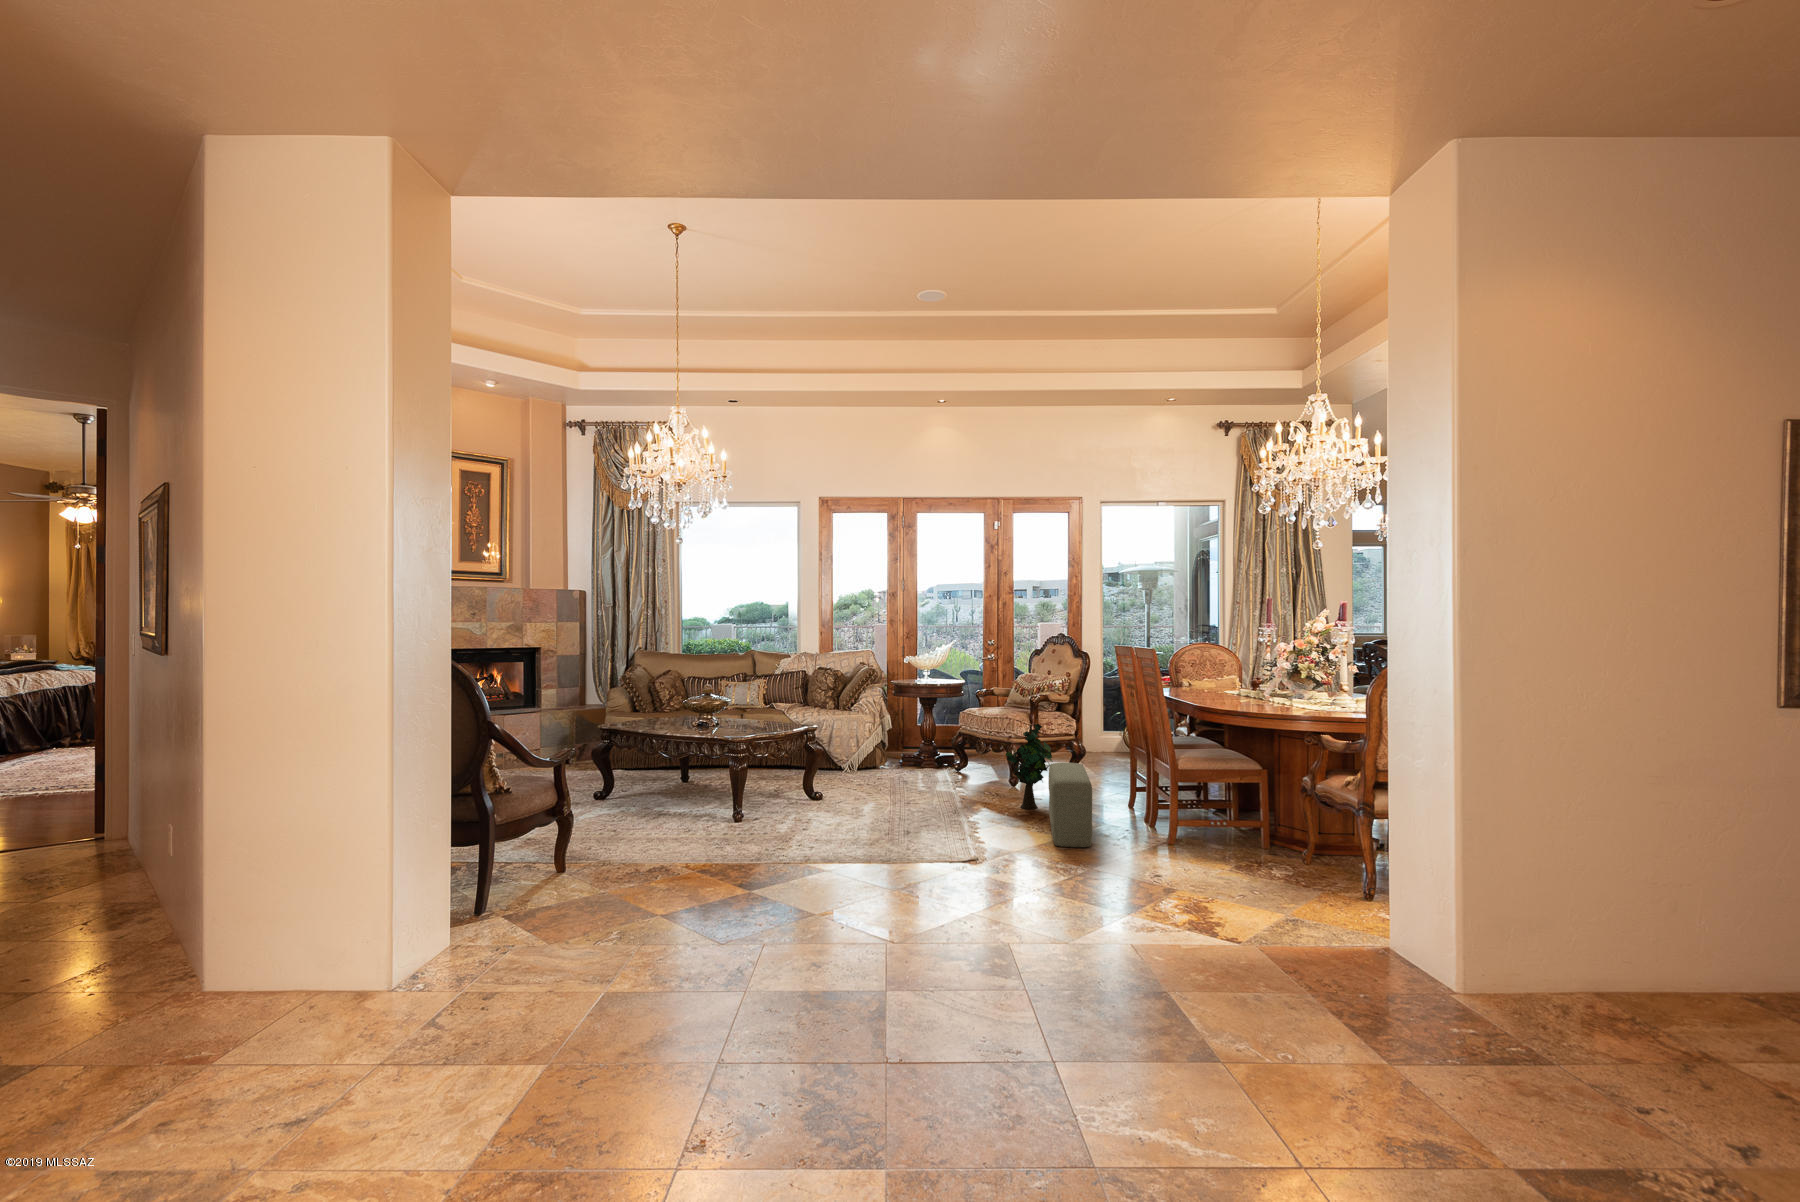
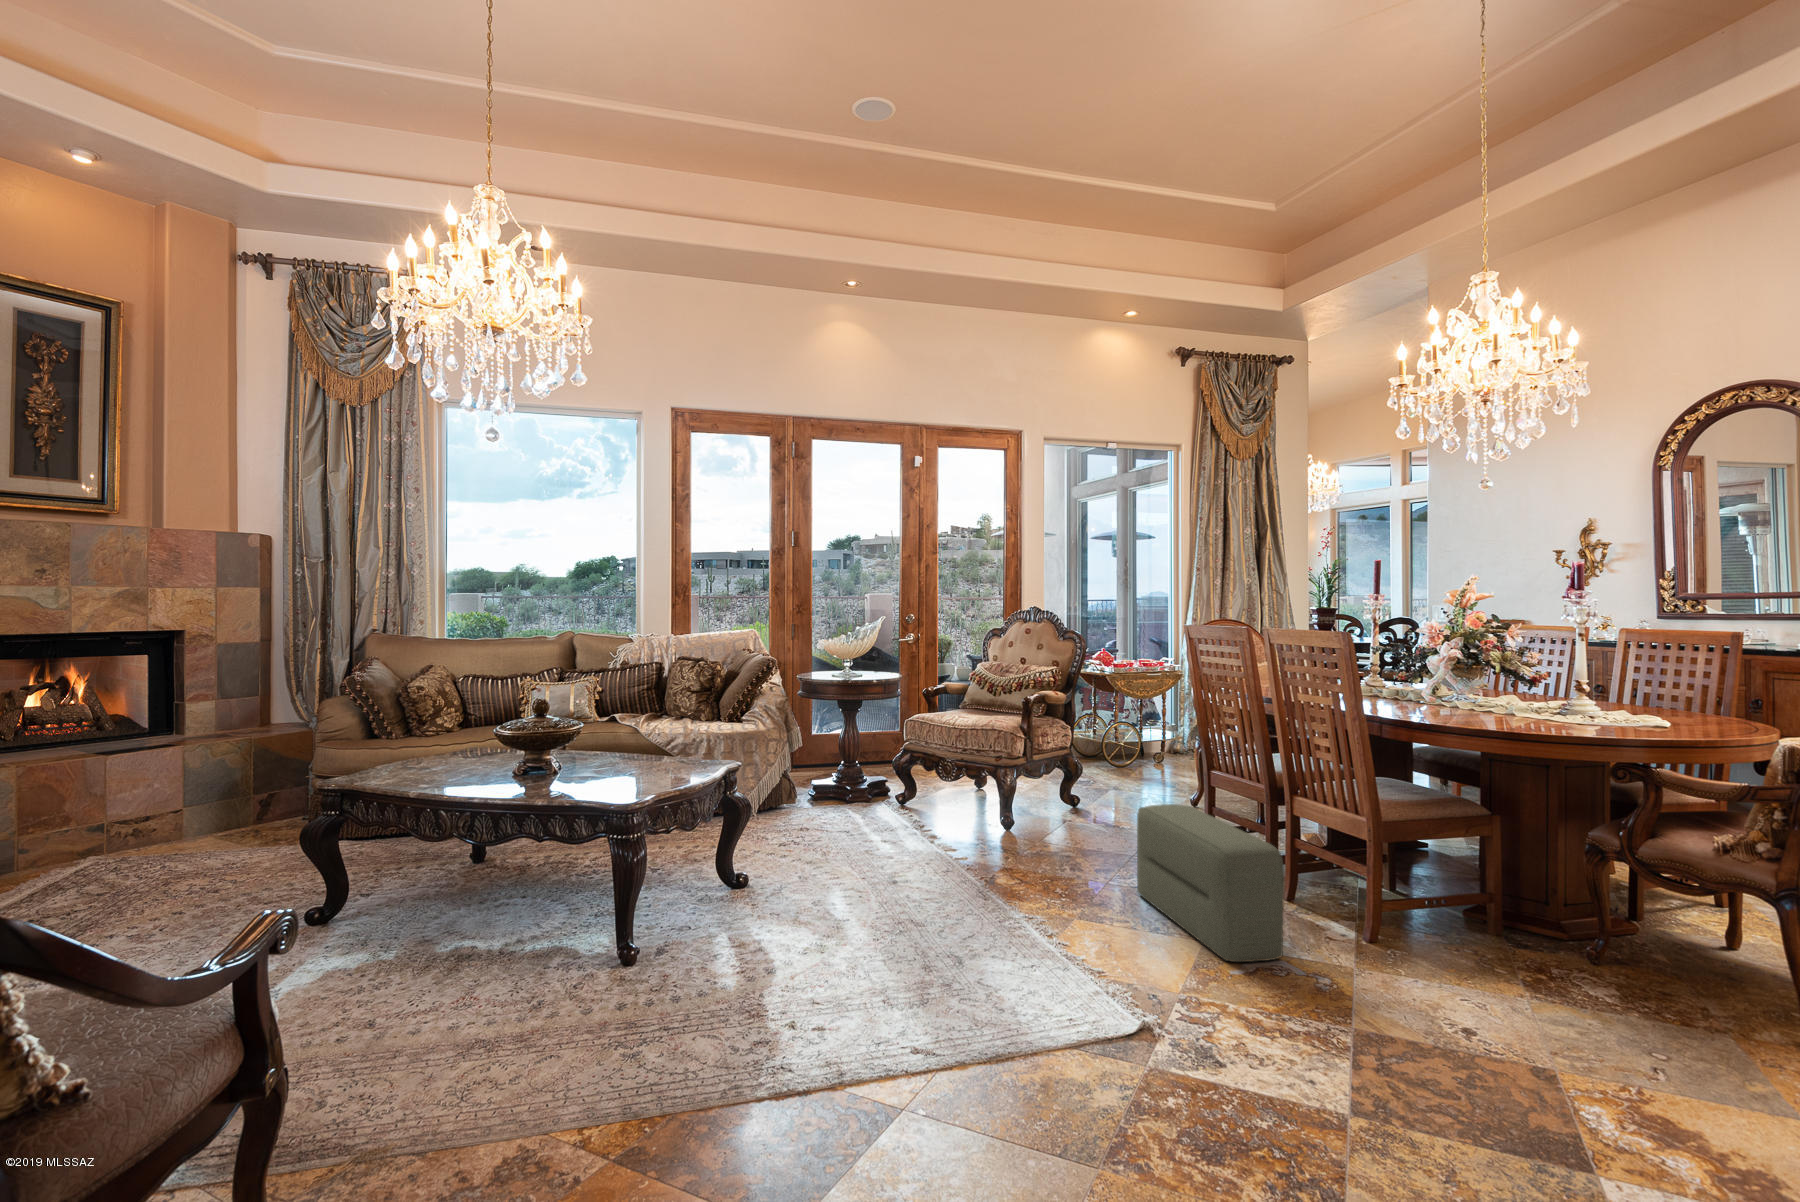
decorative plant: present [1005,724,1053,809] -> none [1036,740,1111,874]

